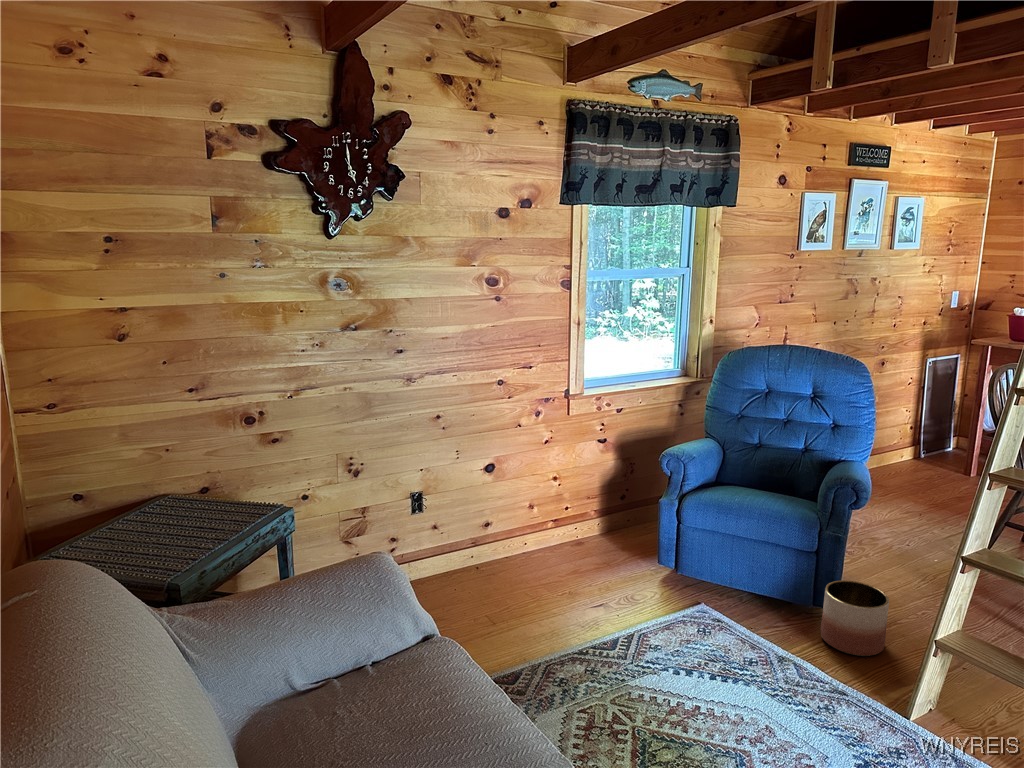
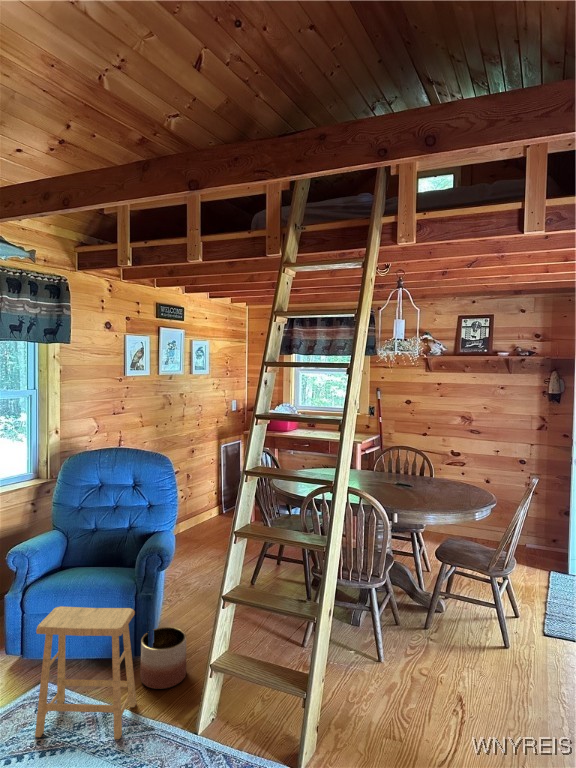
footstool: none [701,523,827,691] -> present [35,606,137,739]

